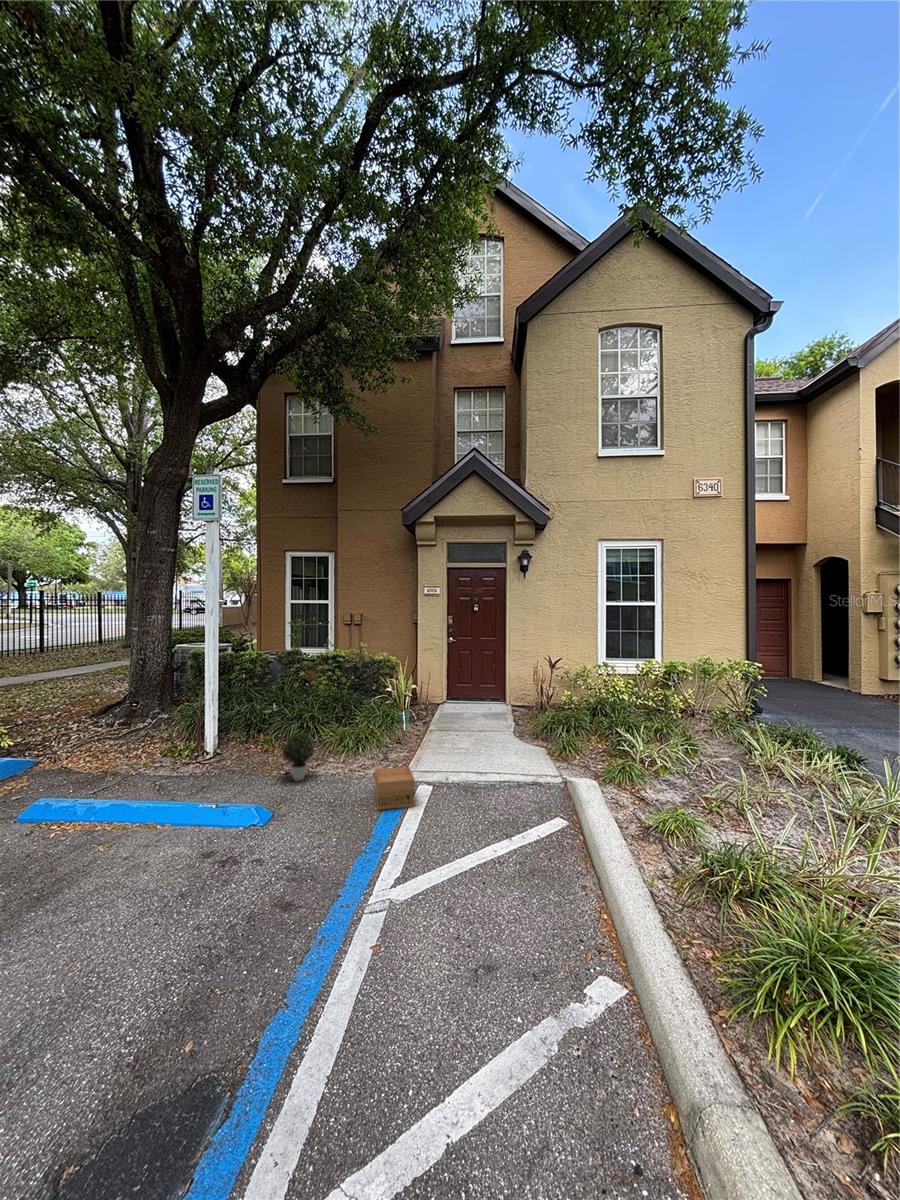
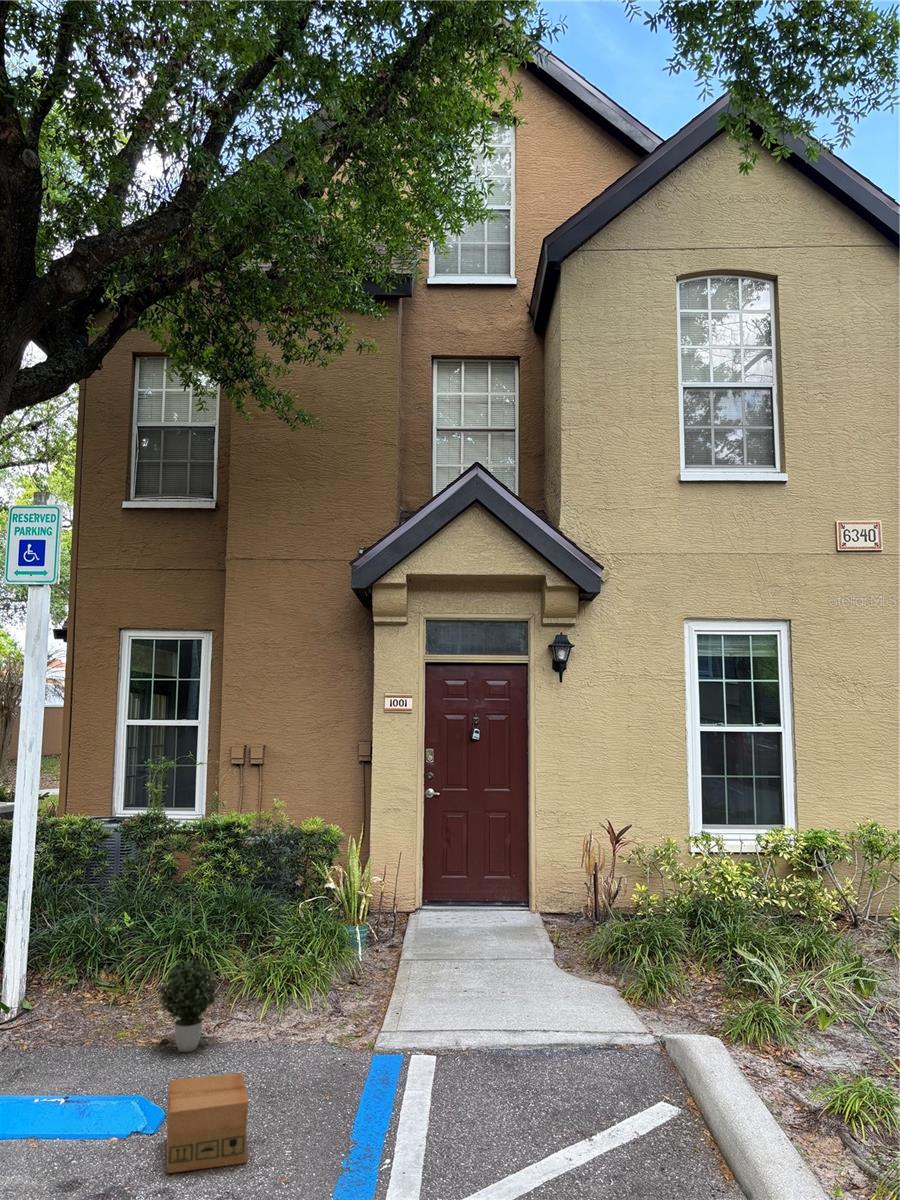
cardboard box: present [375,767,415,810] -> present [167,1073,249,1173]

